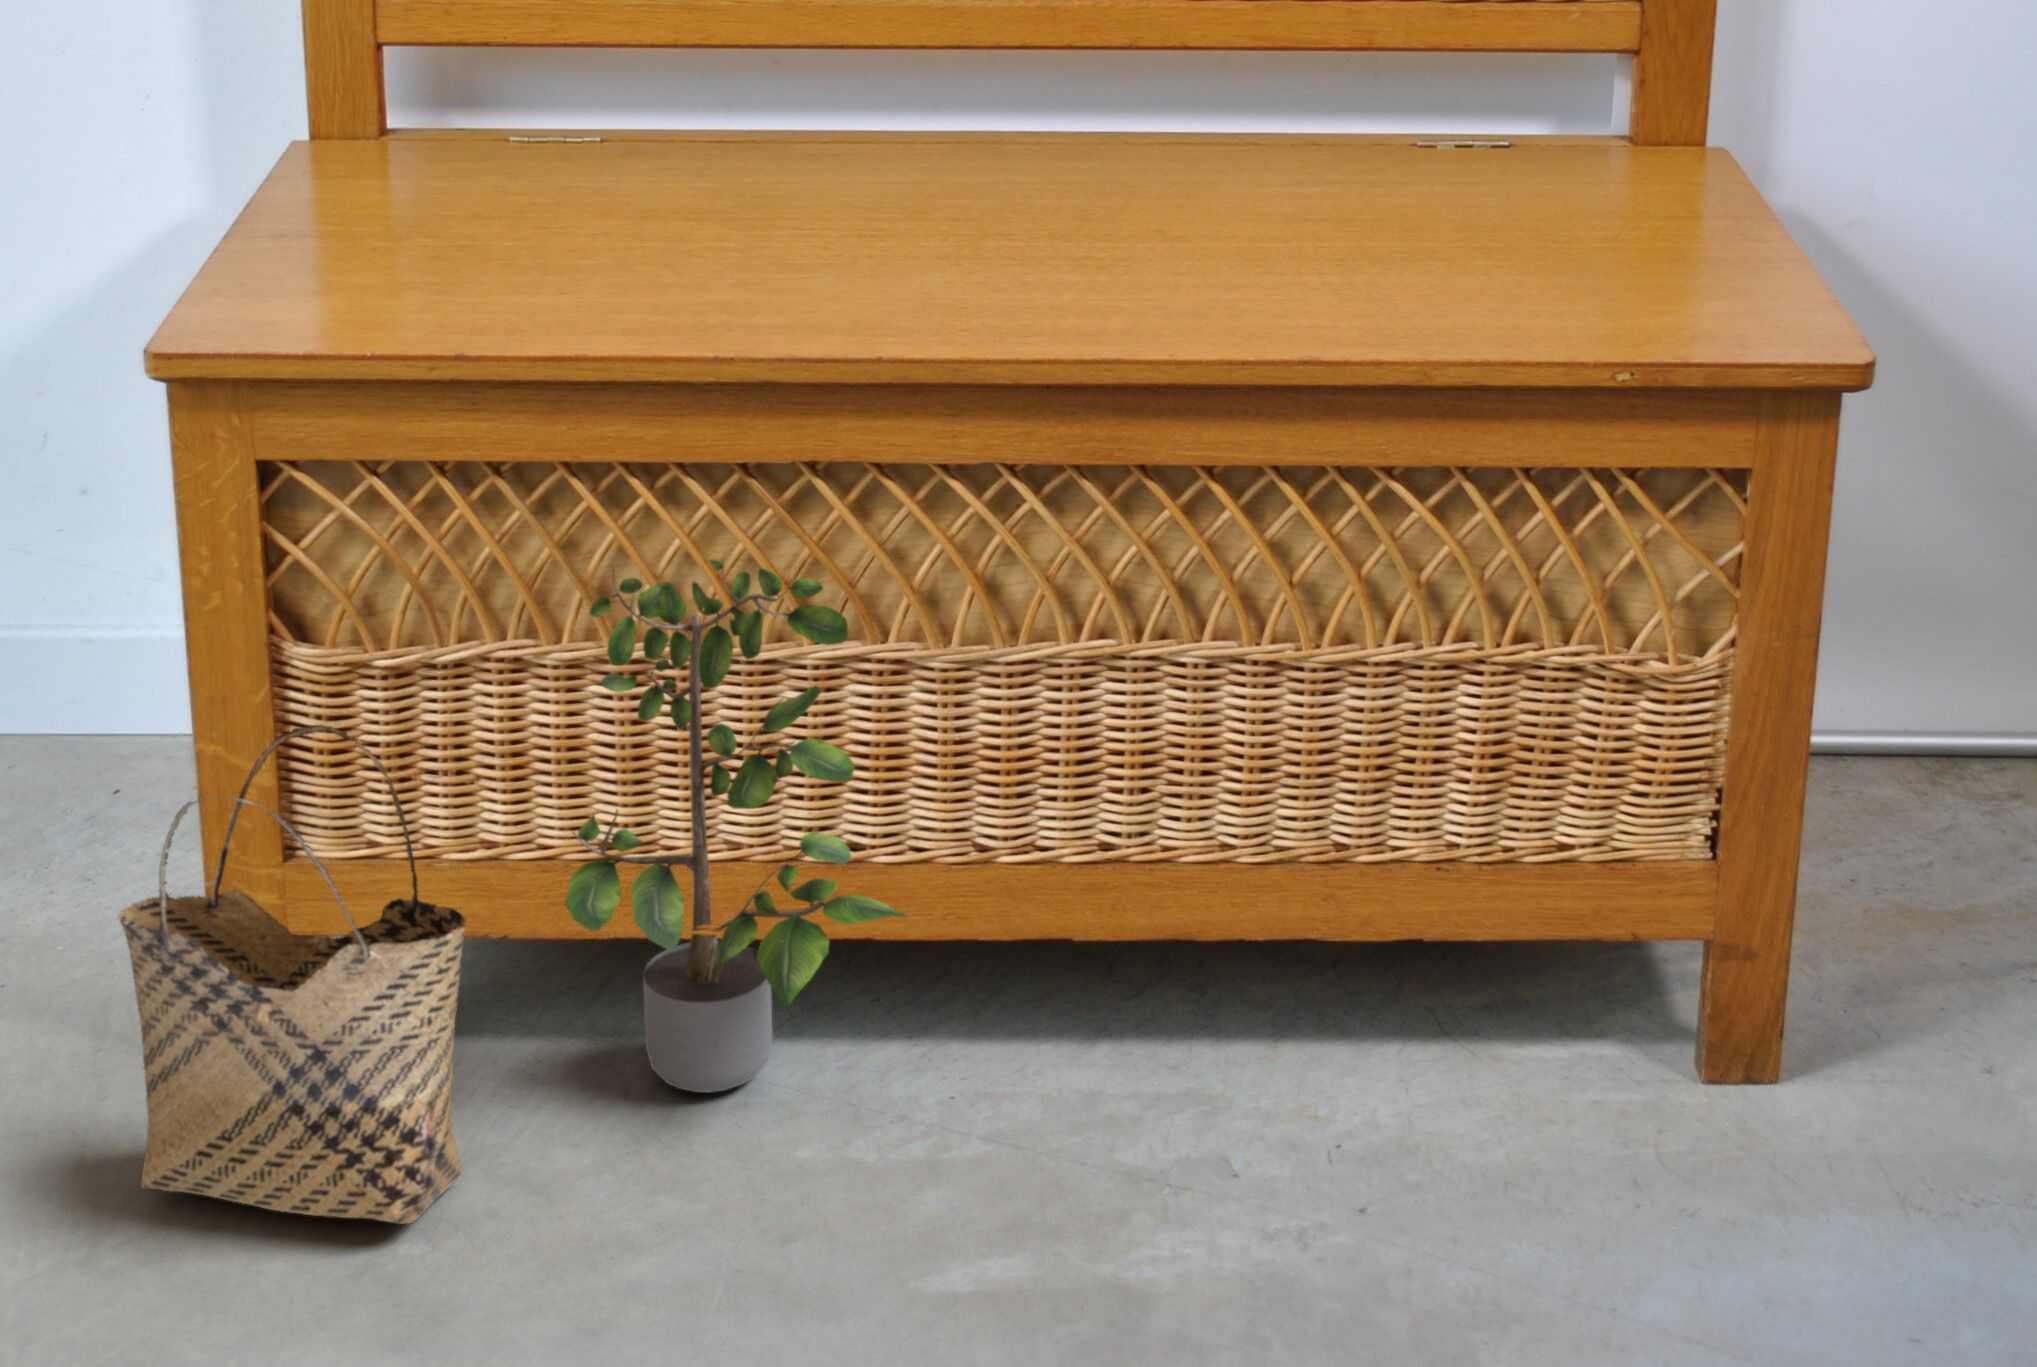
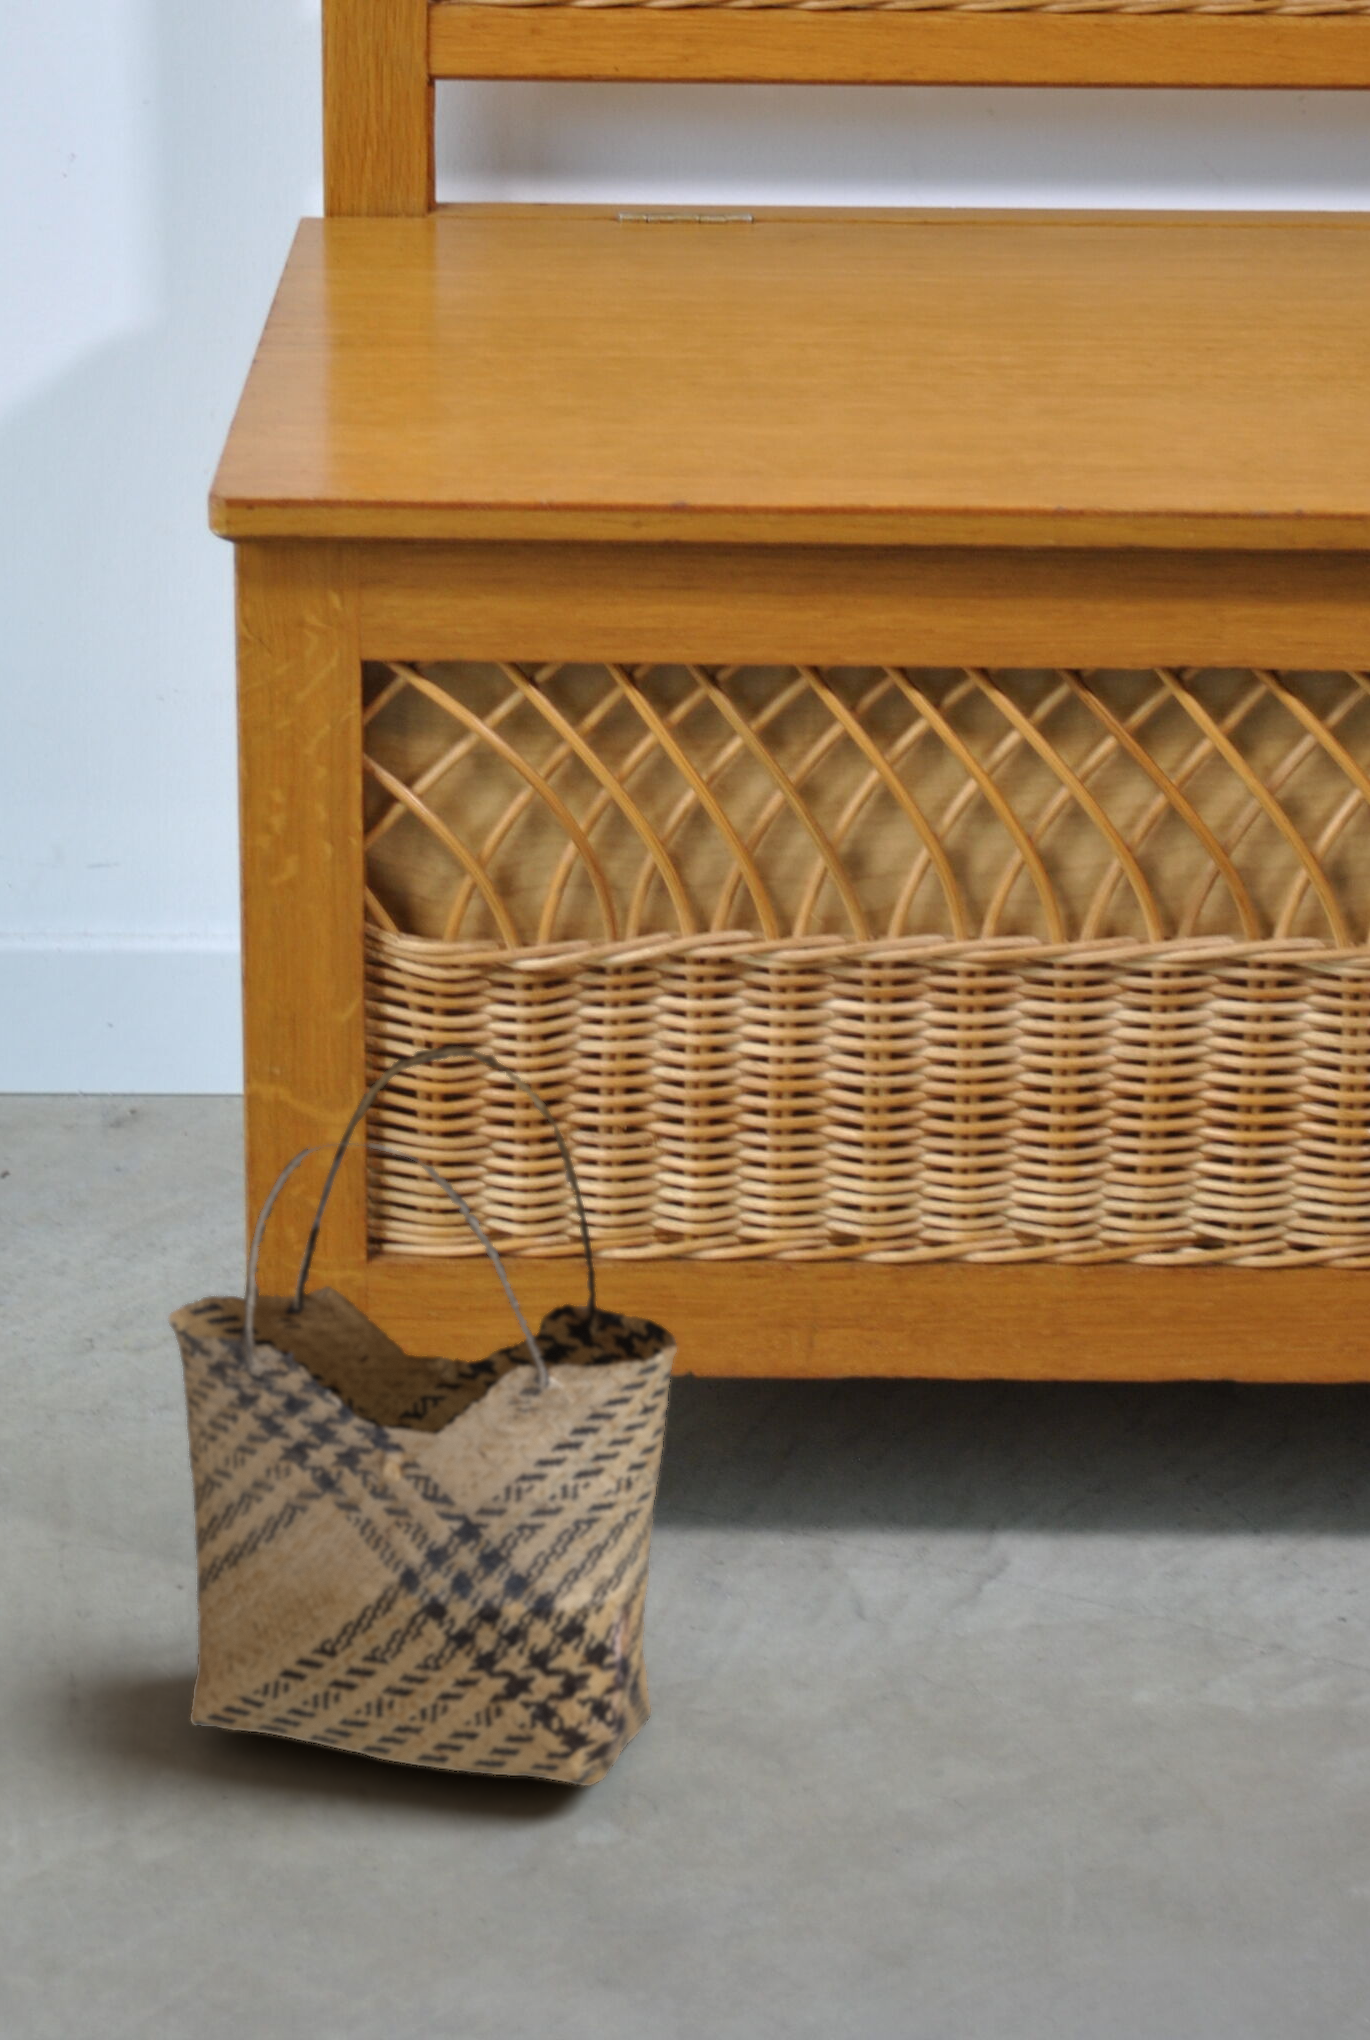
potted plant: present [565,560,906,1092] -> none [792,808,1304,1608]

